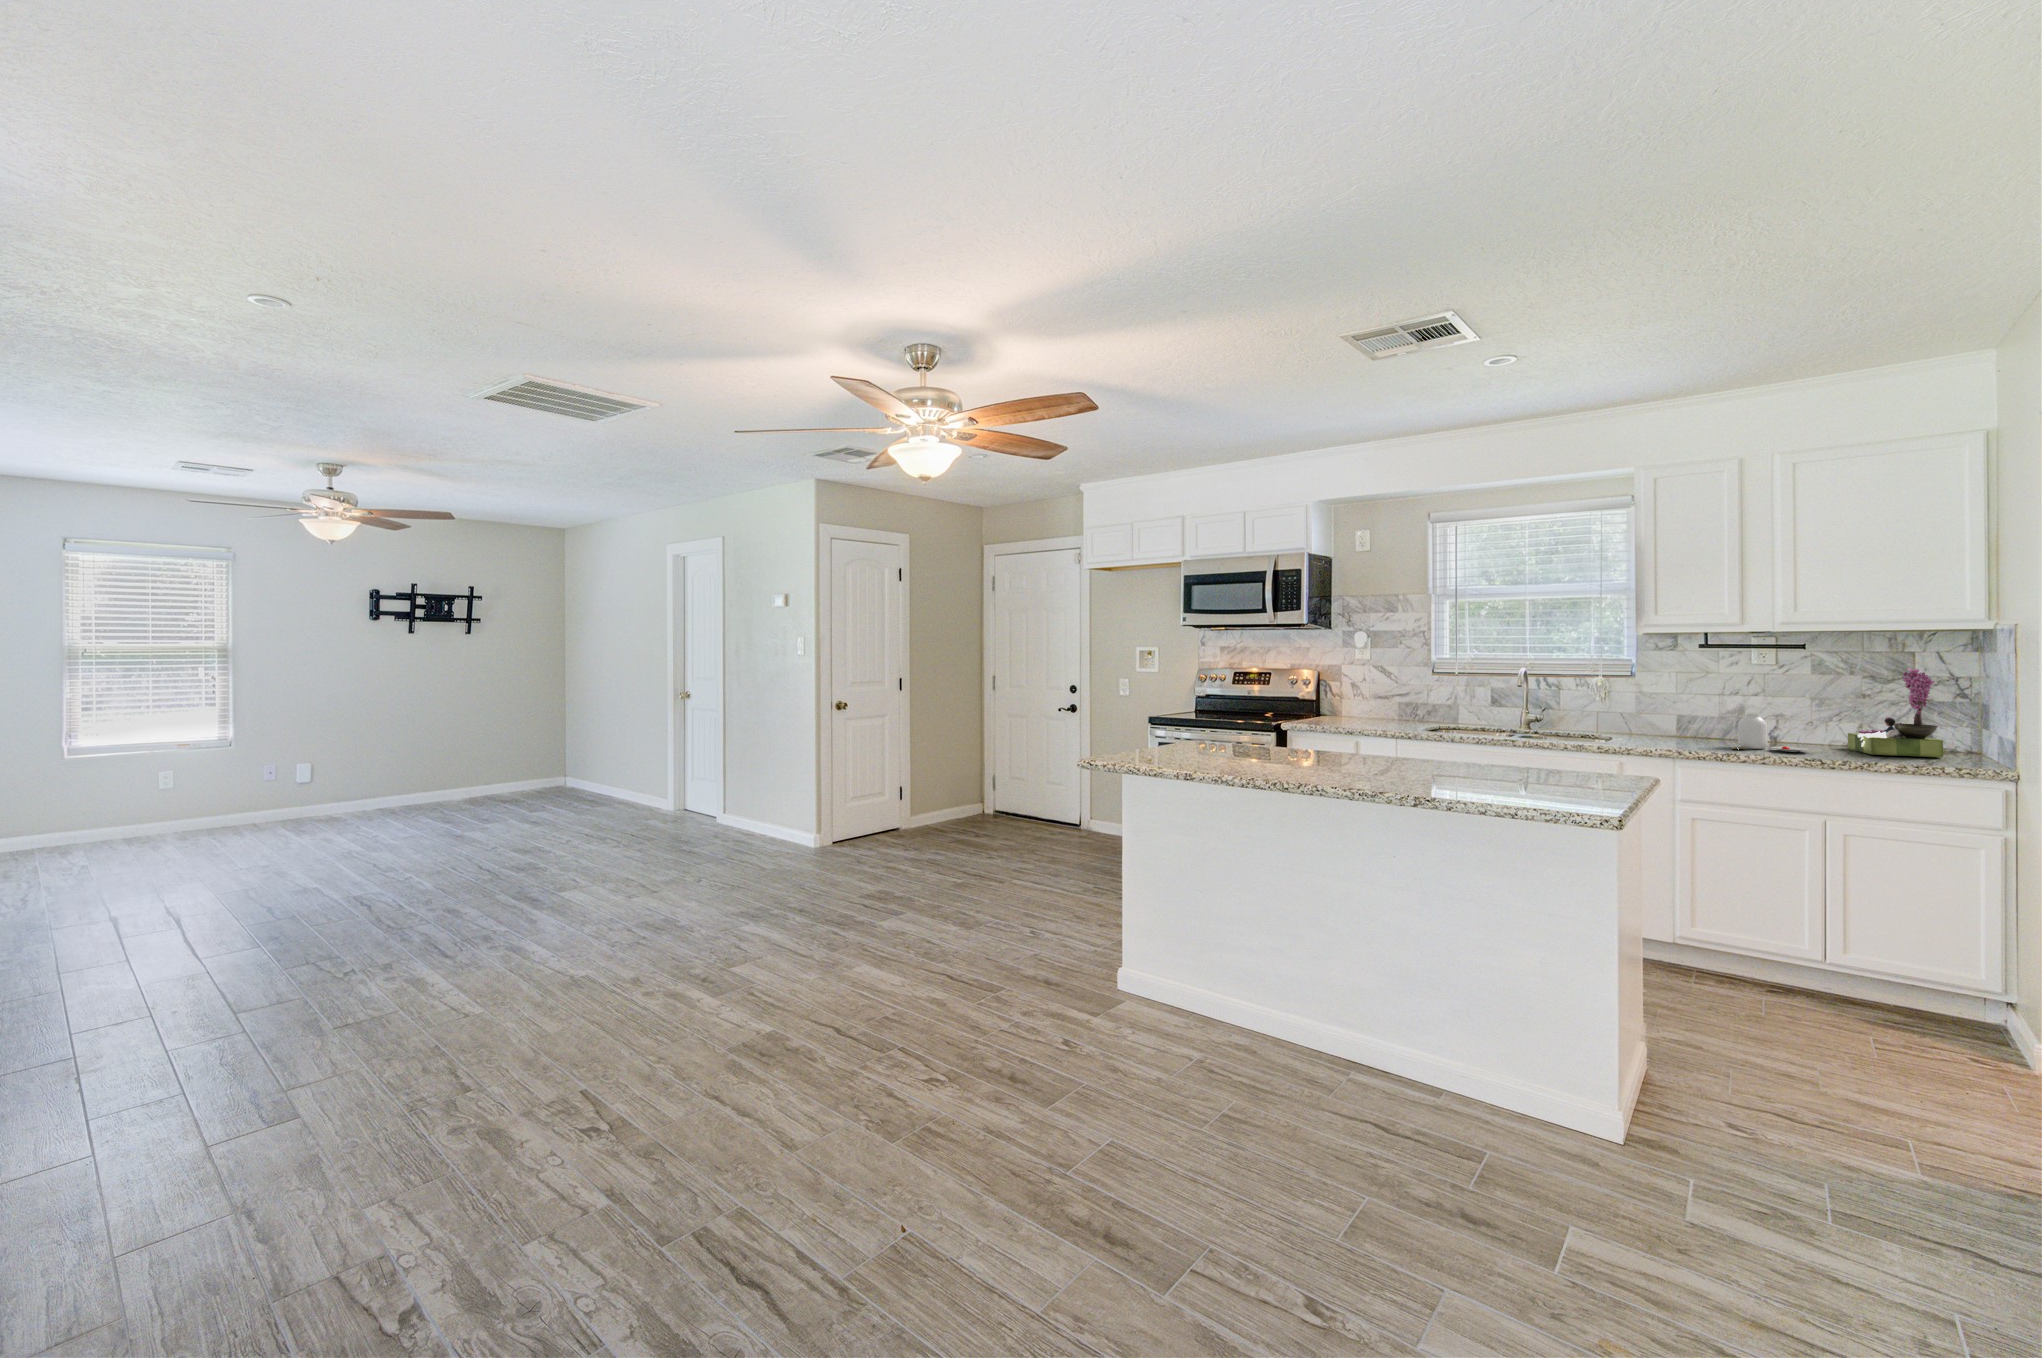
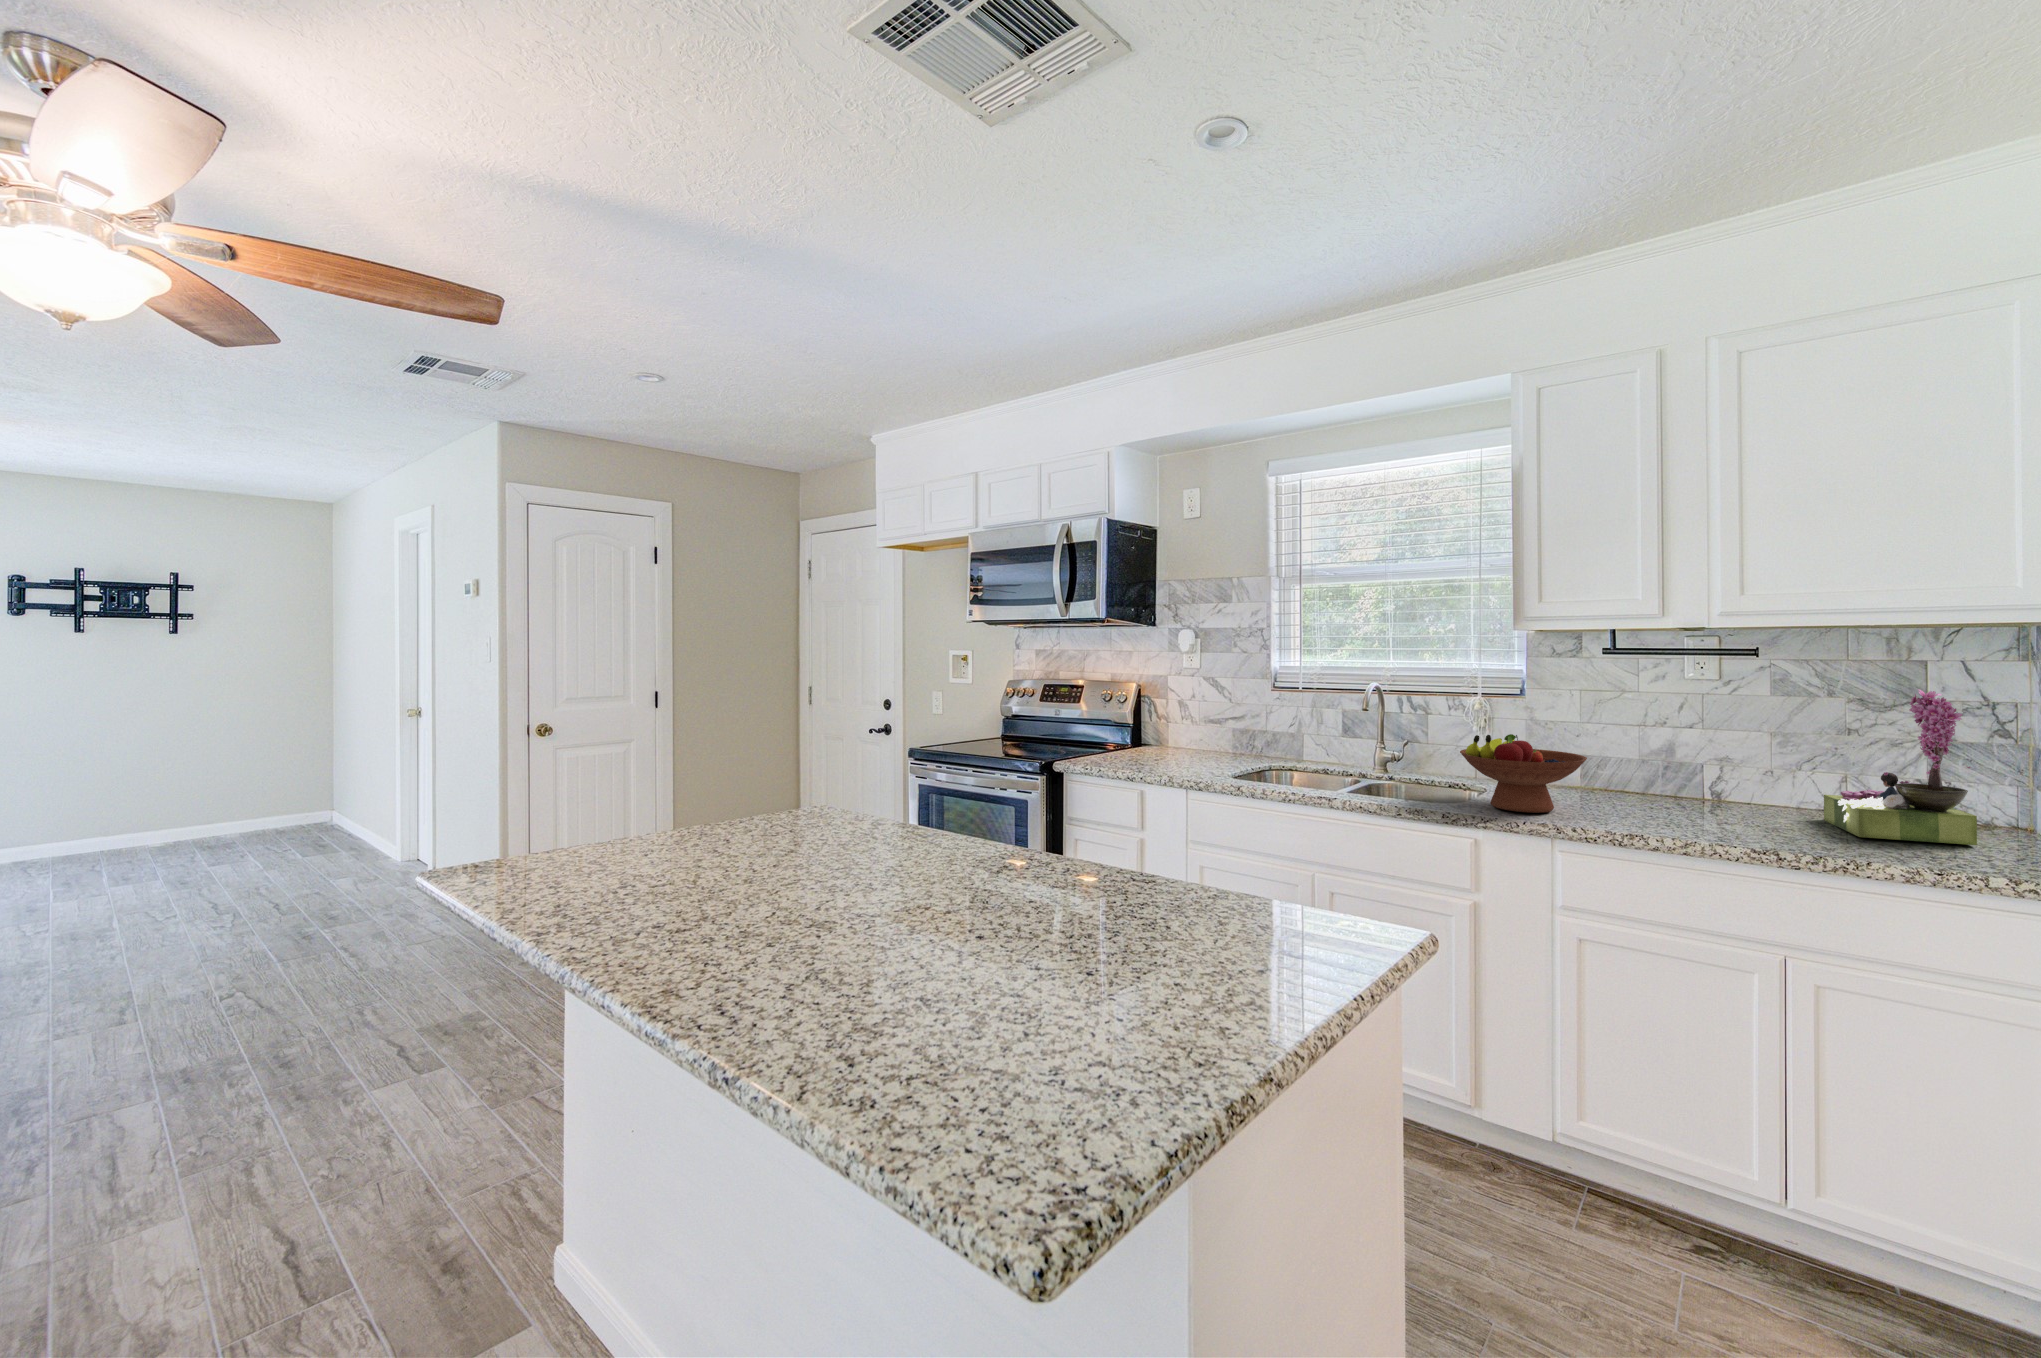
fruit bowl: none [1604,697,1694,746] -> present [1460,734,1587,813]
jar: present [1732,713,1810,752] -> none [1642,761,1762,829]

